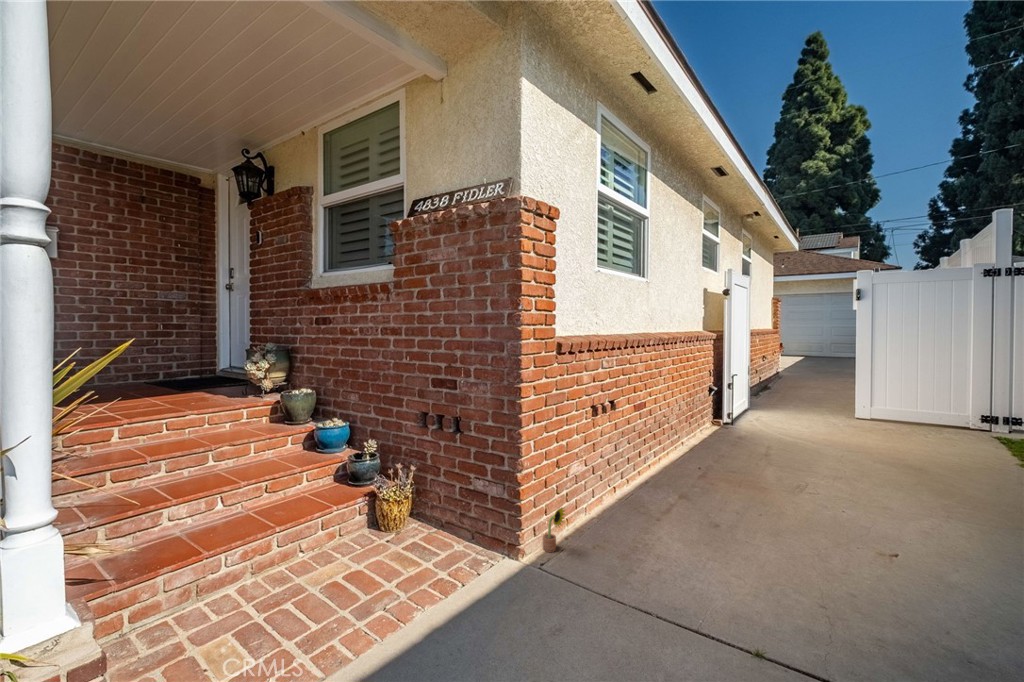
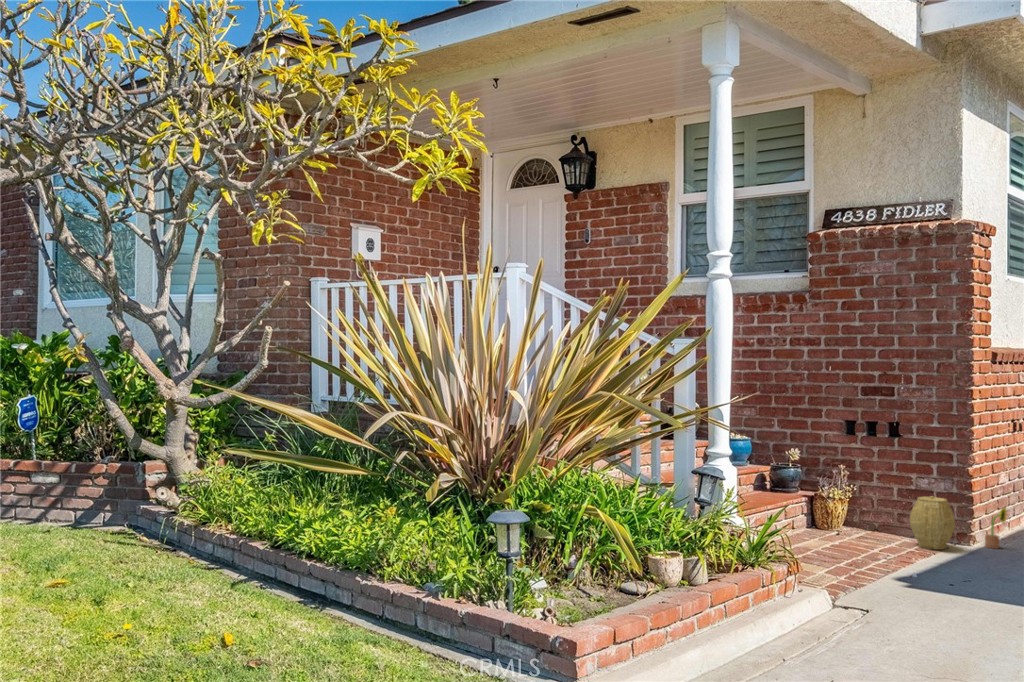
woven basket: none [456,501,502,565] -> present [910,496,955,549]

